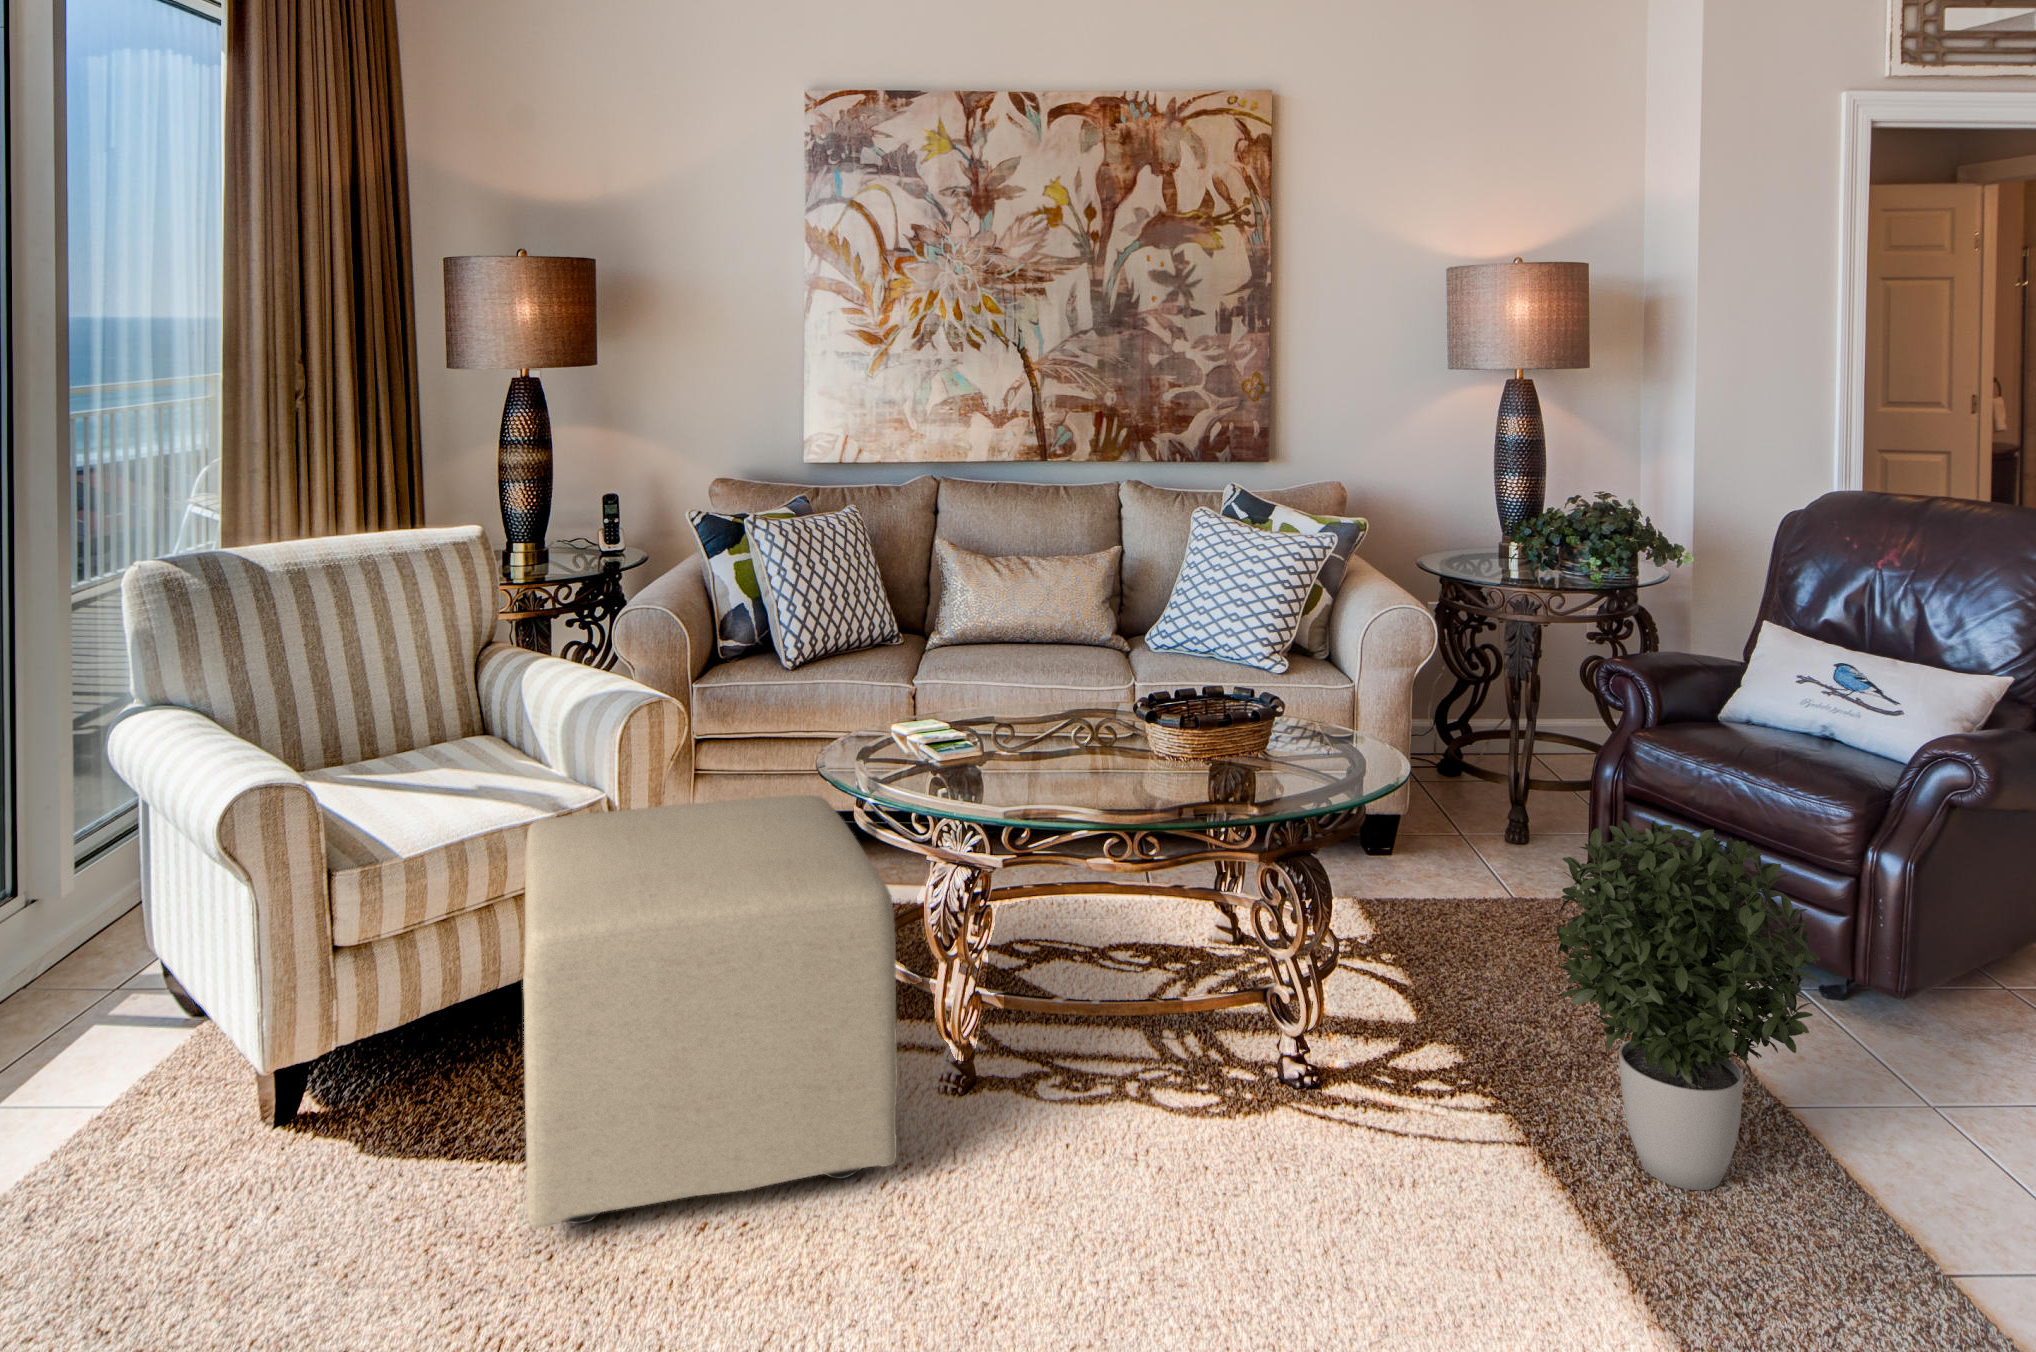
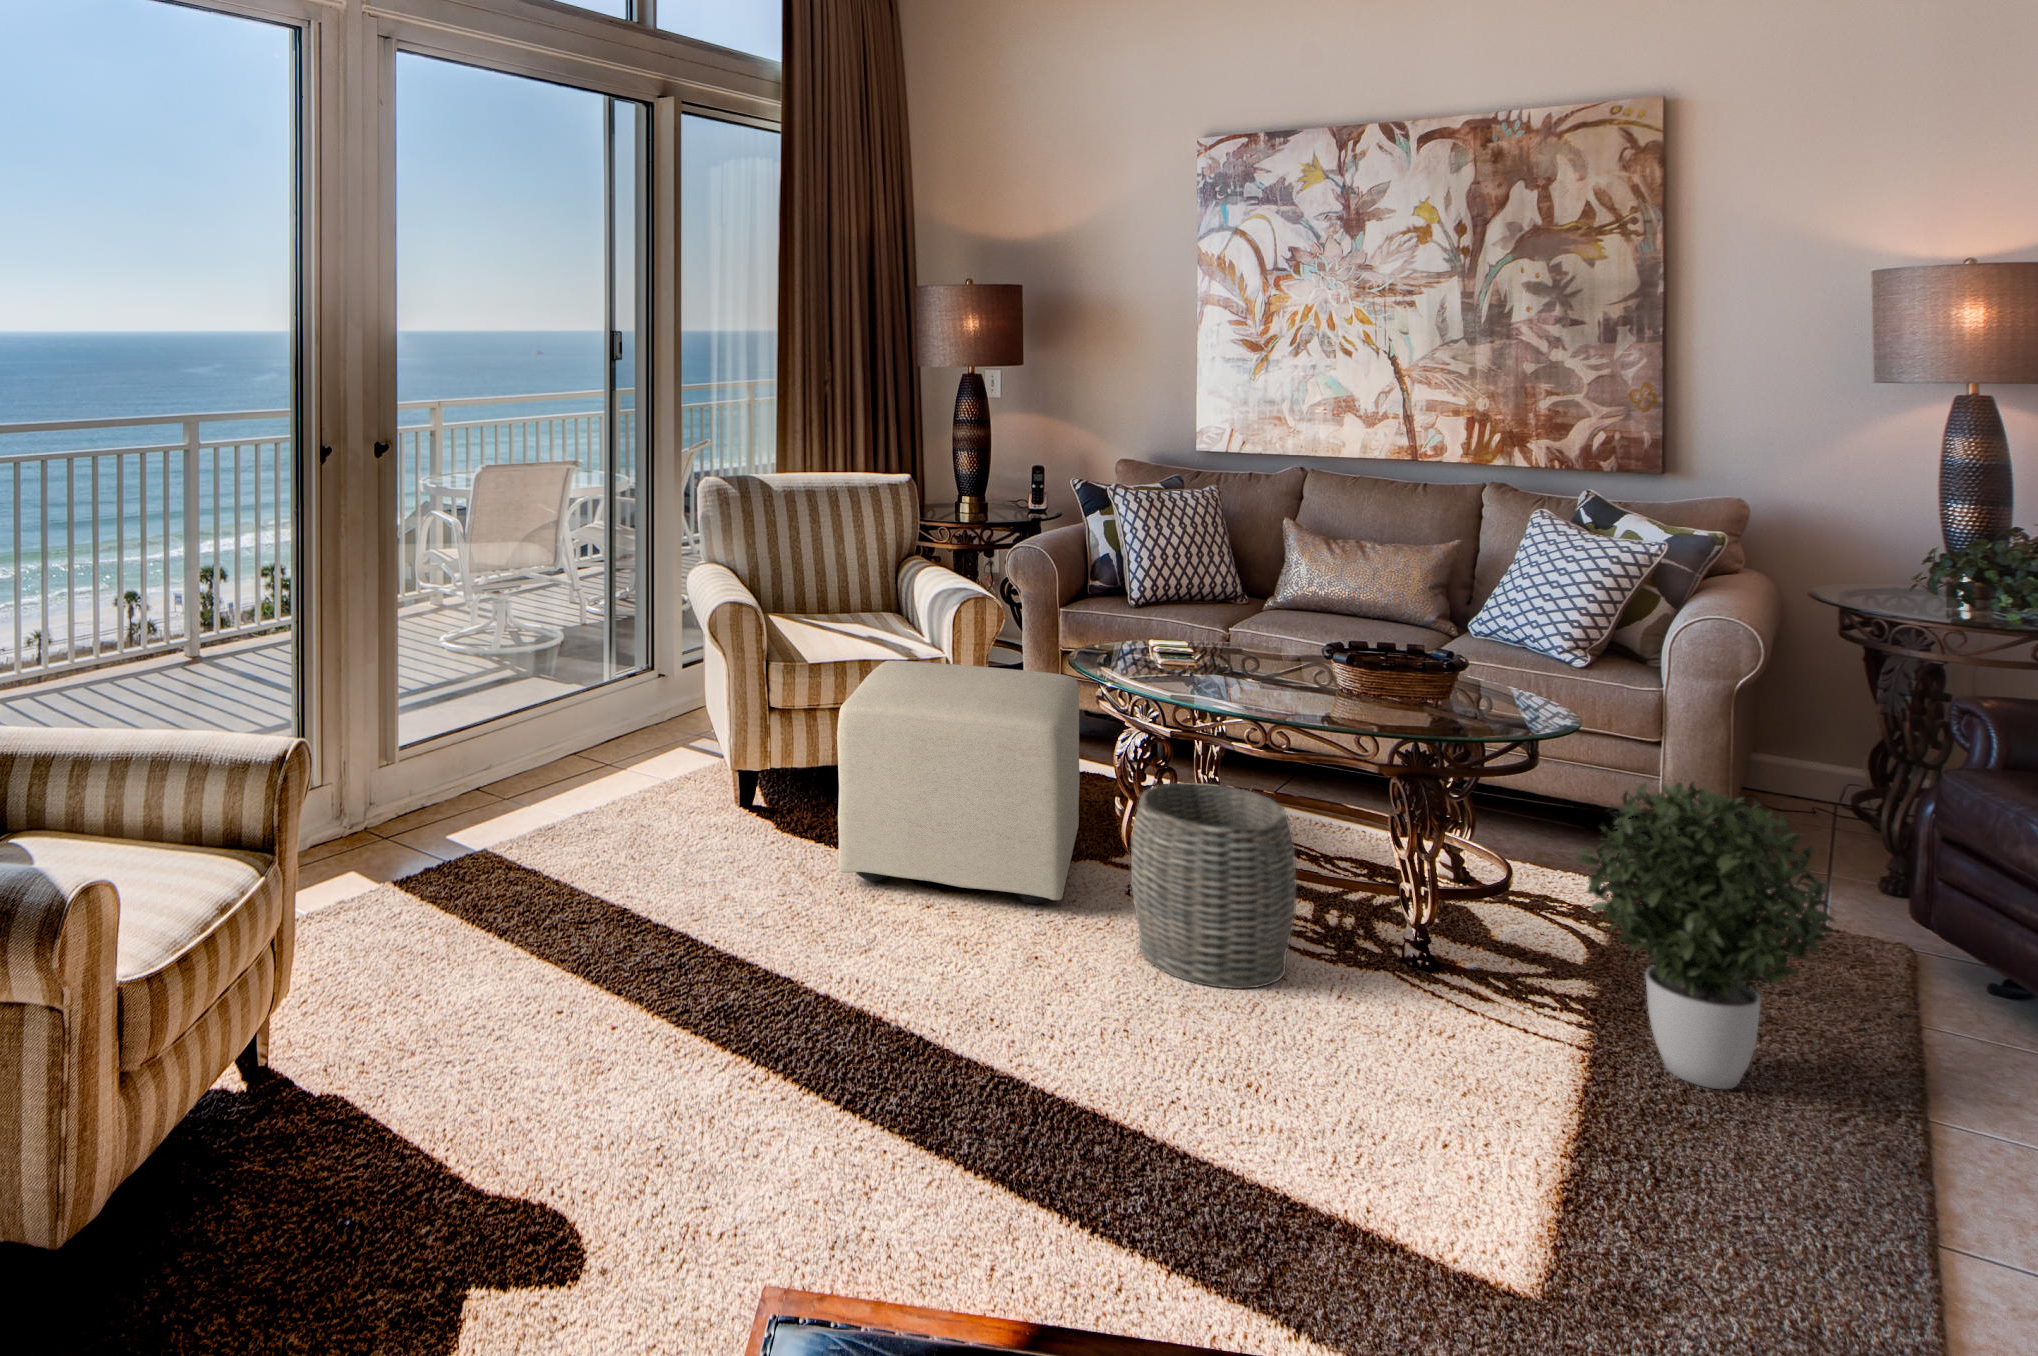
woven basket: none [1015,927,1239,1251] -> present [1131,783,1296,989]

